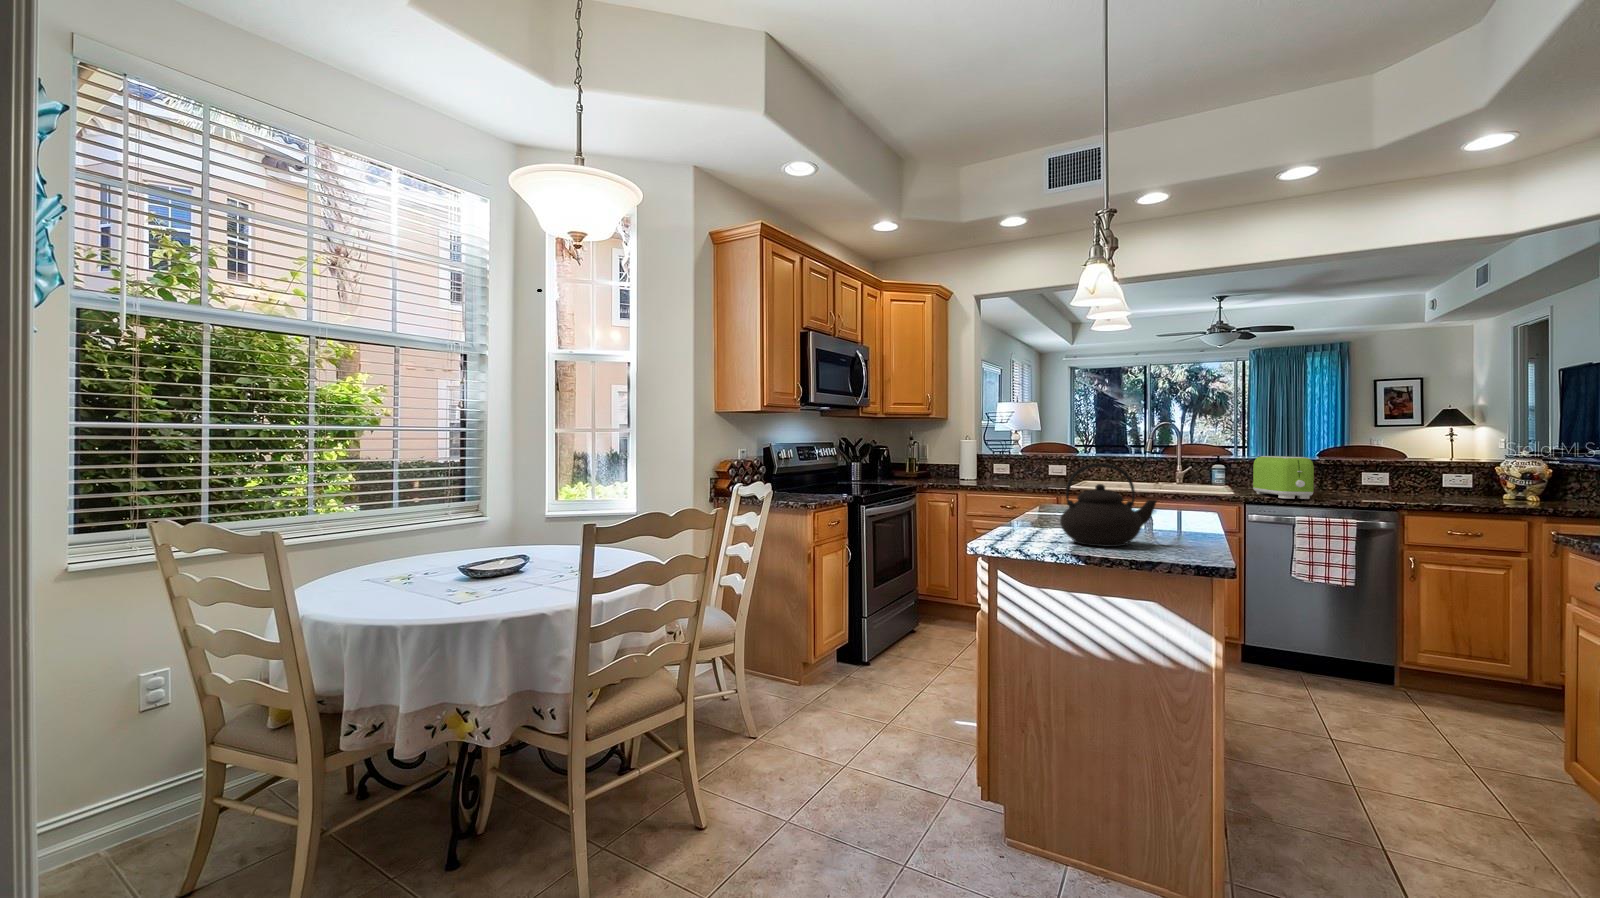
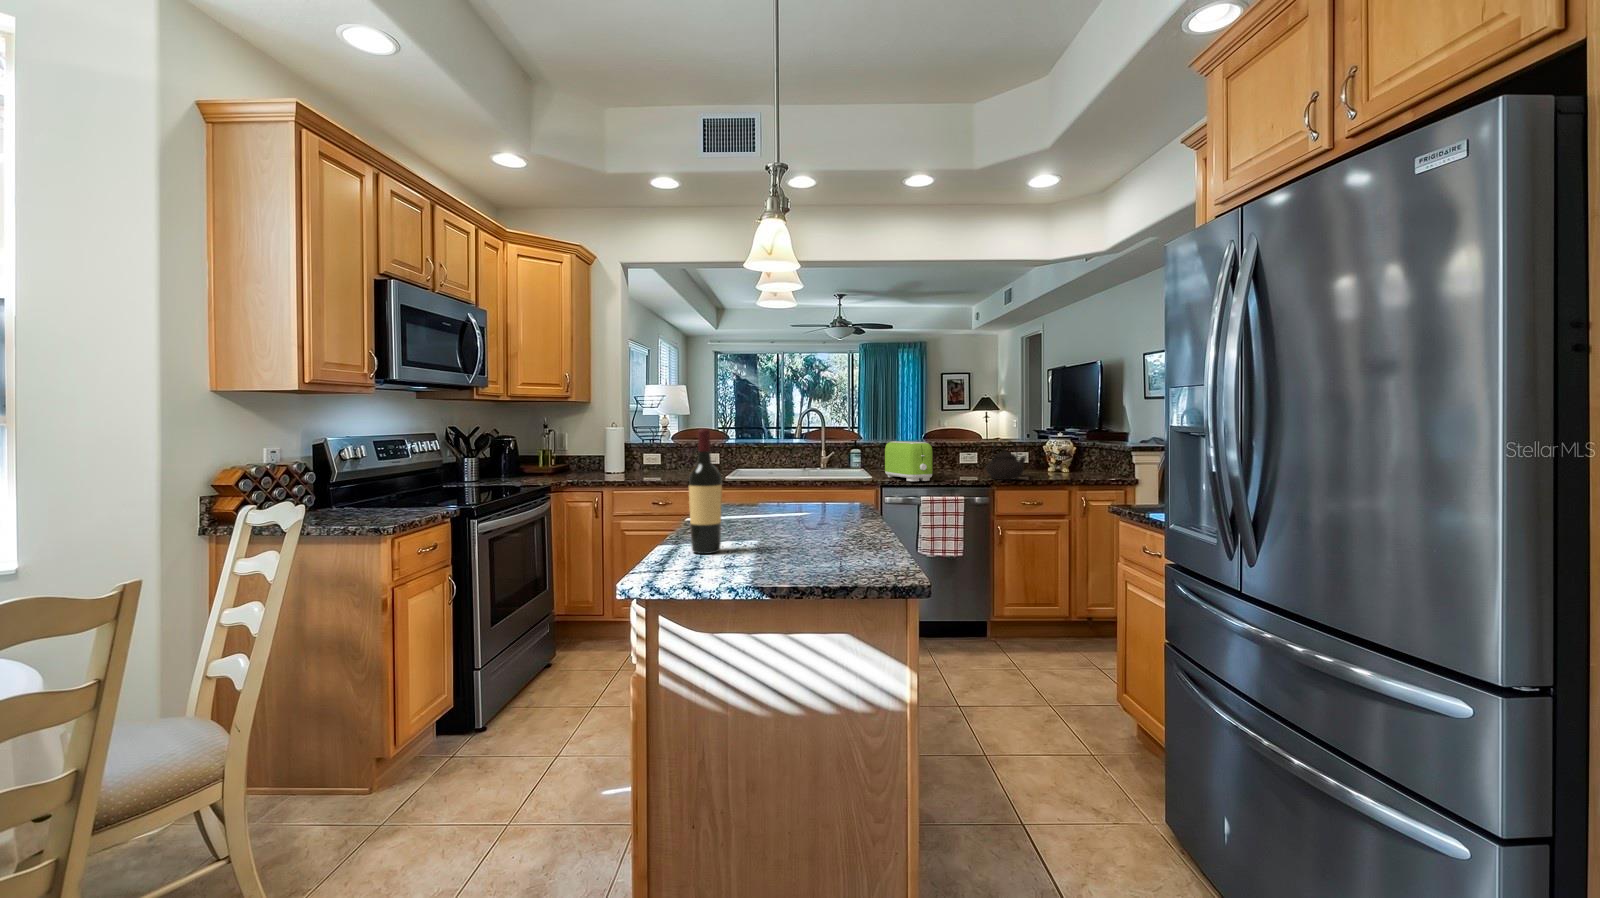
wine bottle: none [1025,436,1052,534] -> present [689,429,722,554]
teapot: present [1060,463,1157,547] -> present [986,439,1025,480]

